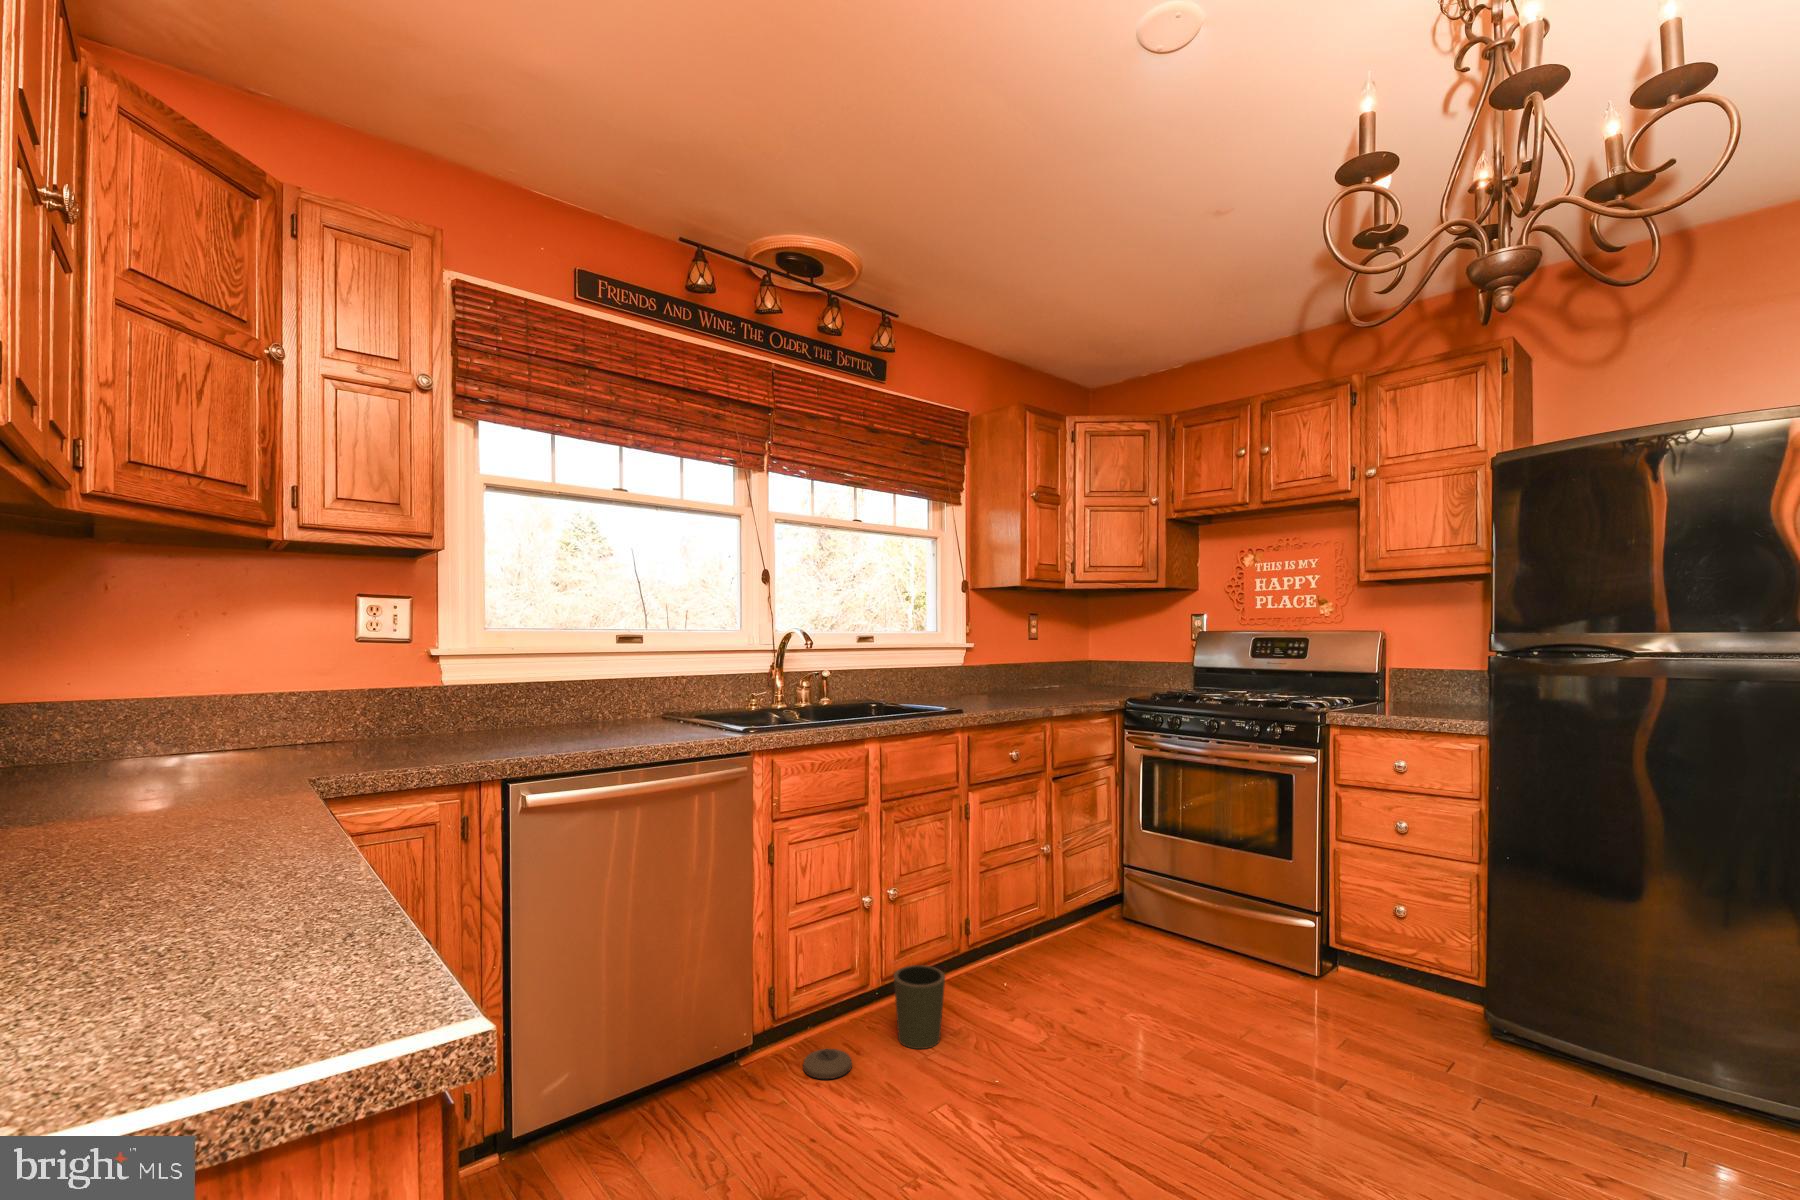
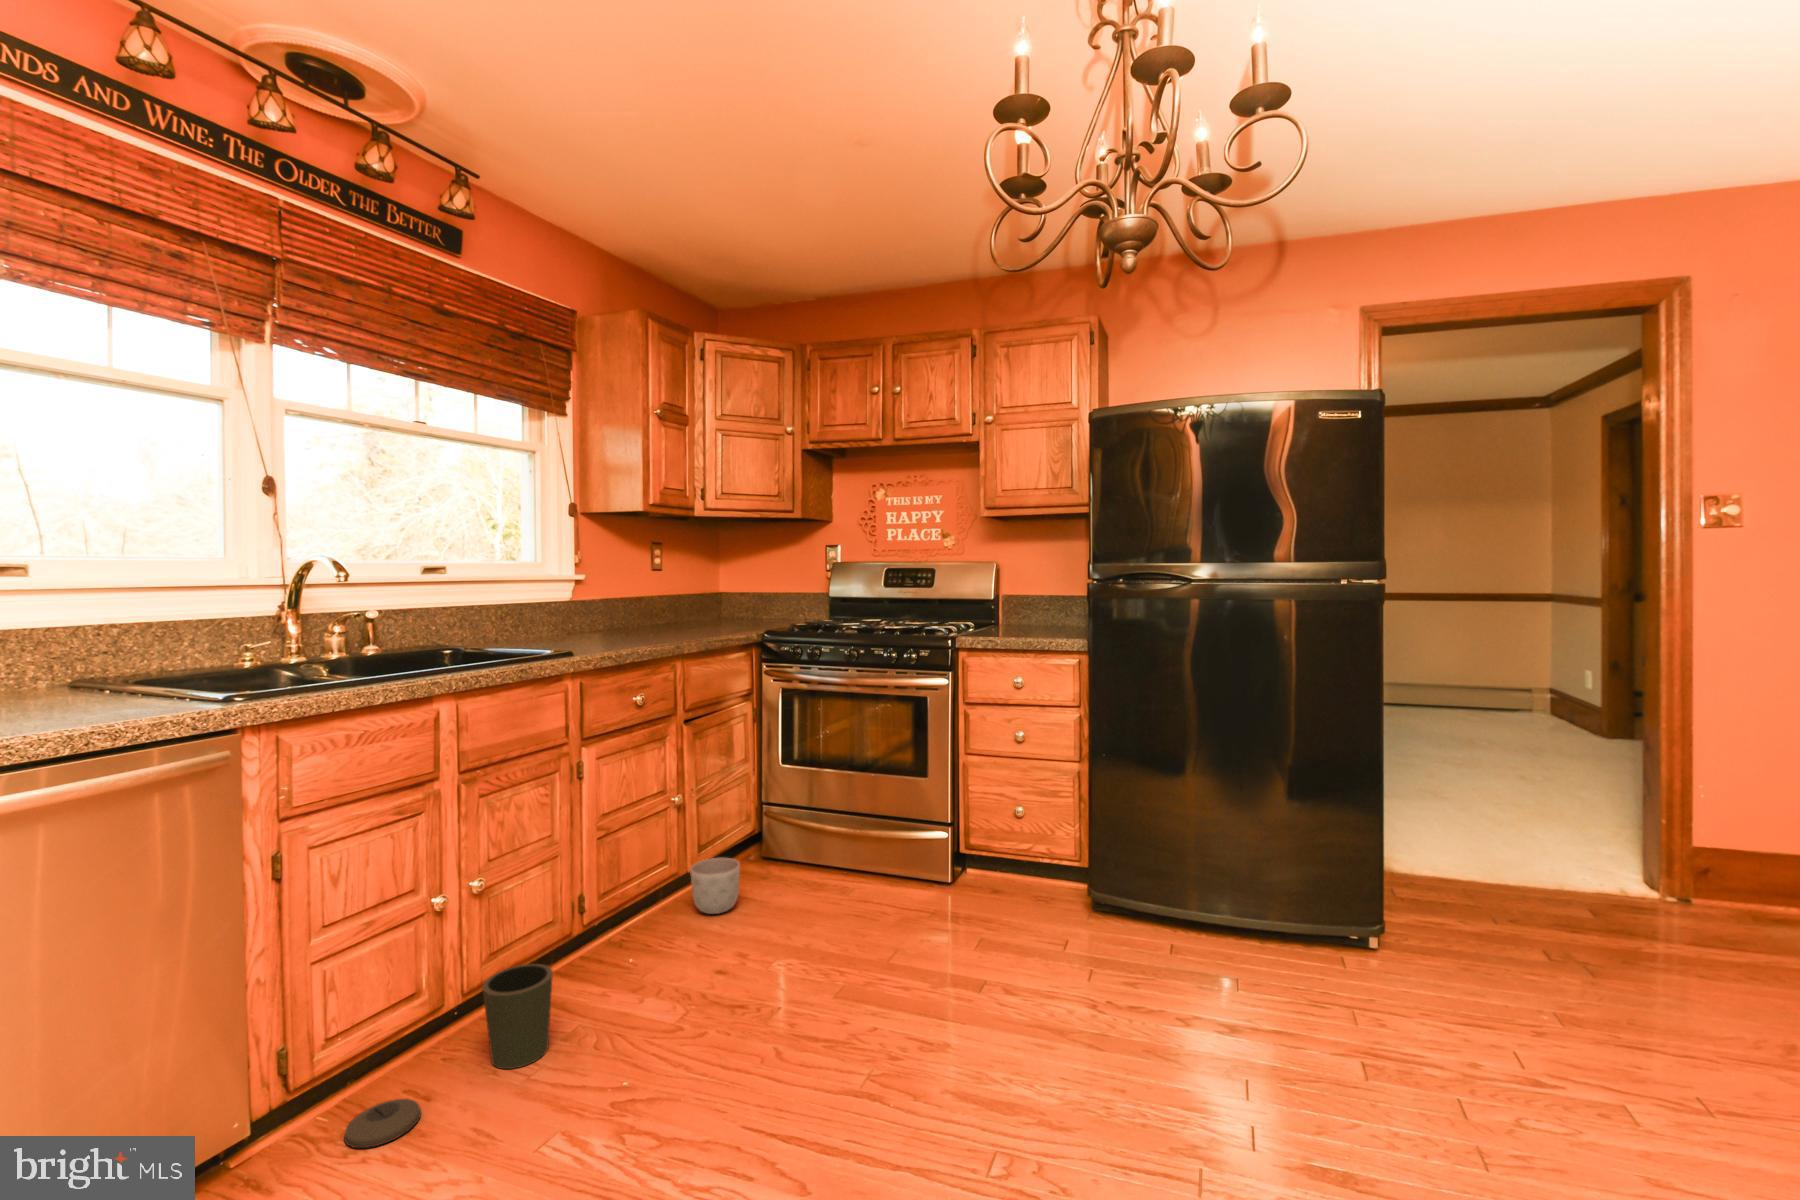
planter: none [1054,905,1100,958] -> present [690,858,740,914]

